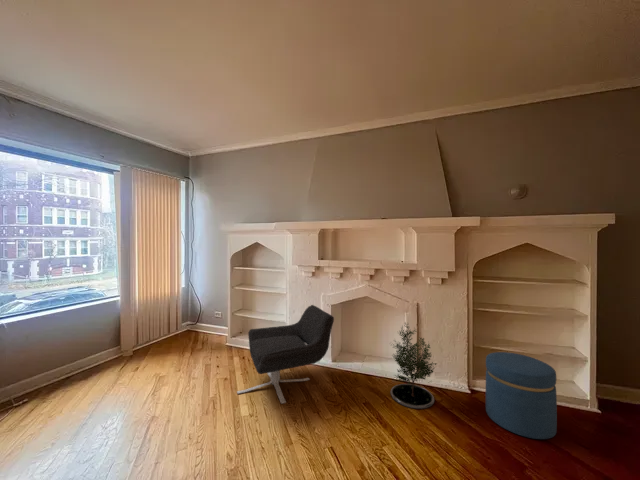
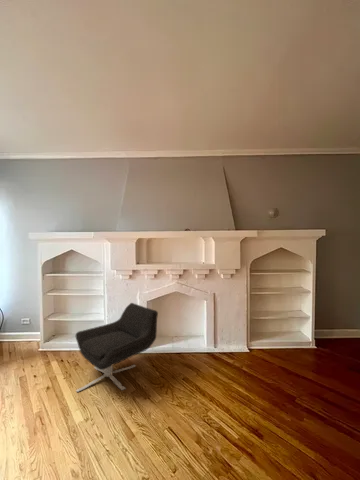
potted tree: present [390,323,436,409] -> none [199,308,232,370]
ottoman: present [486,352,557,439] -> none [261,320,301,371]

